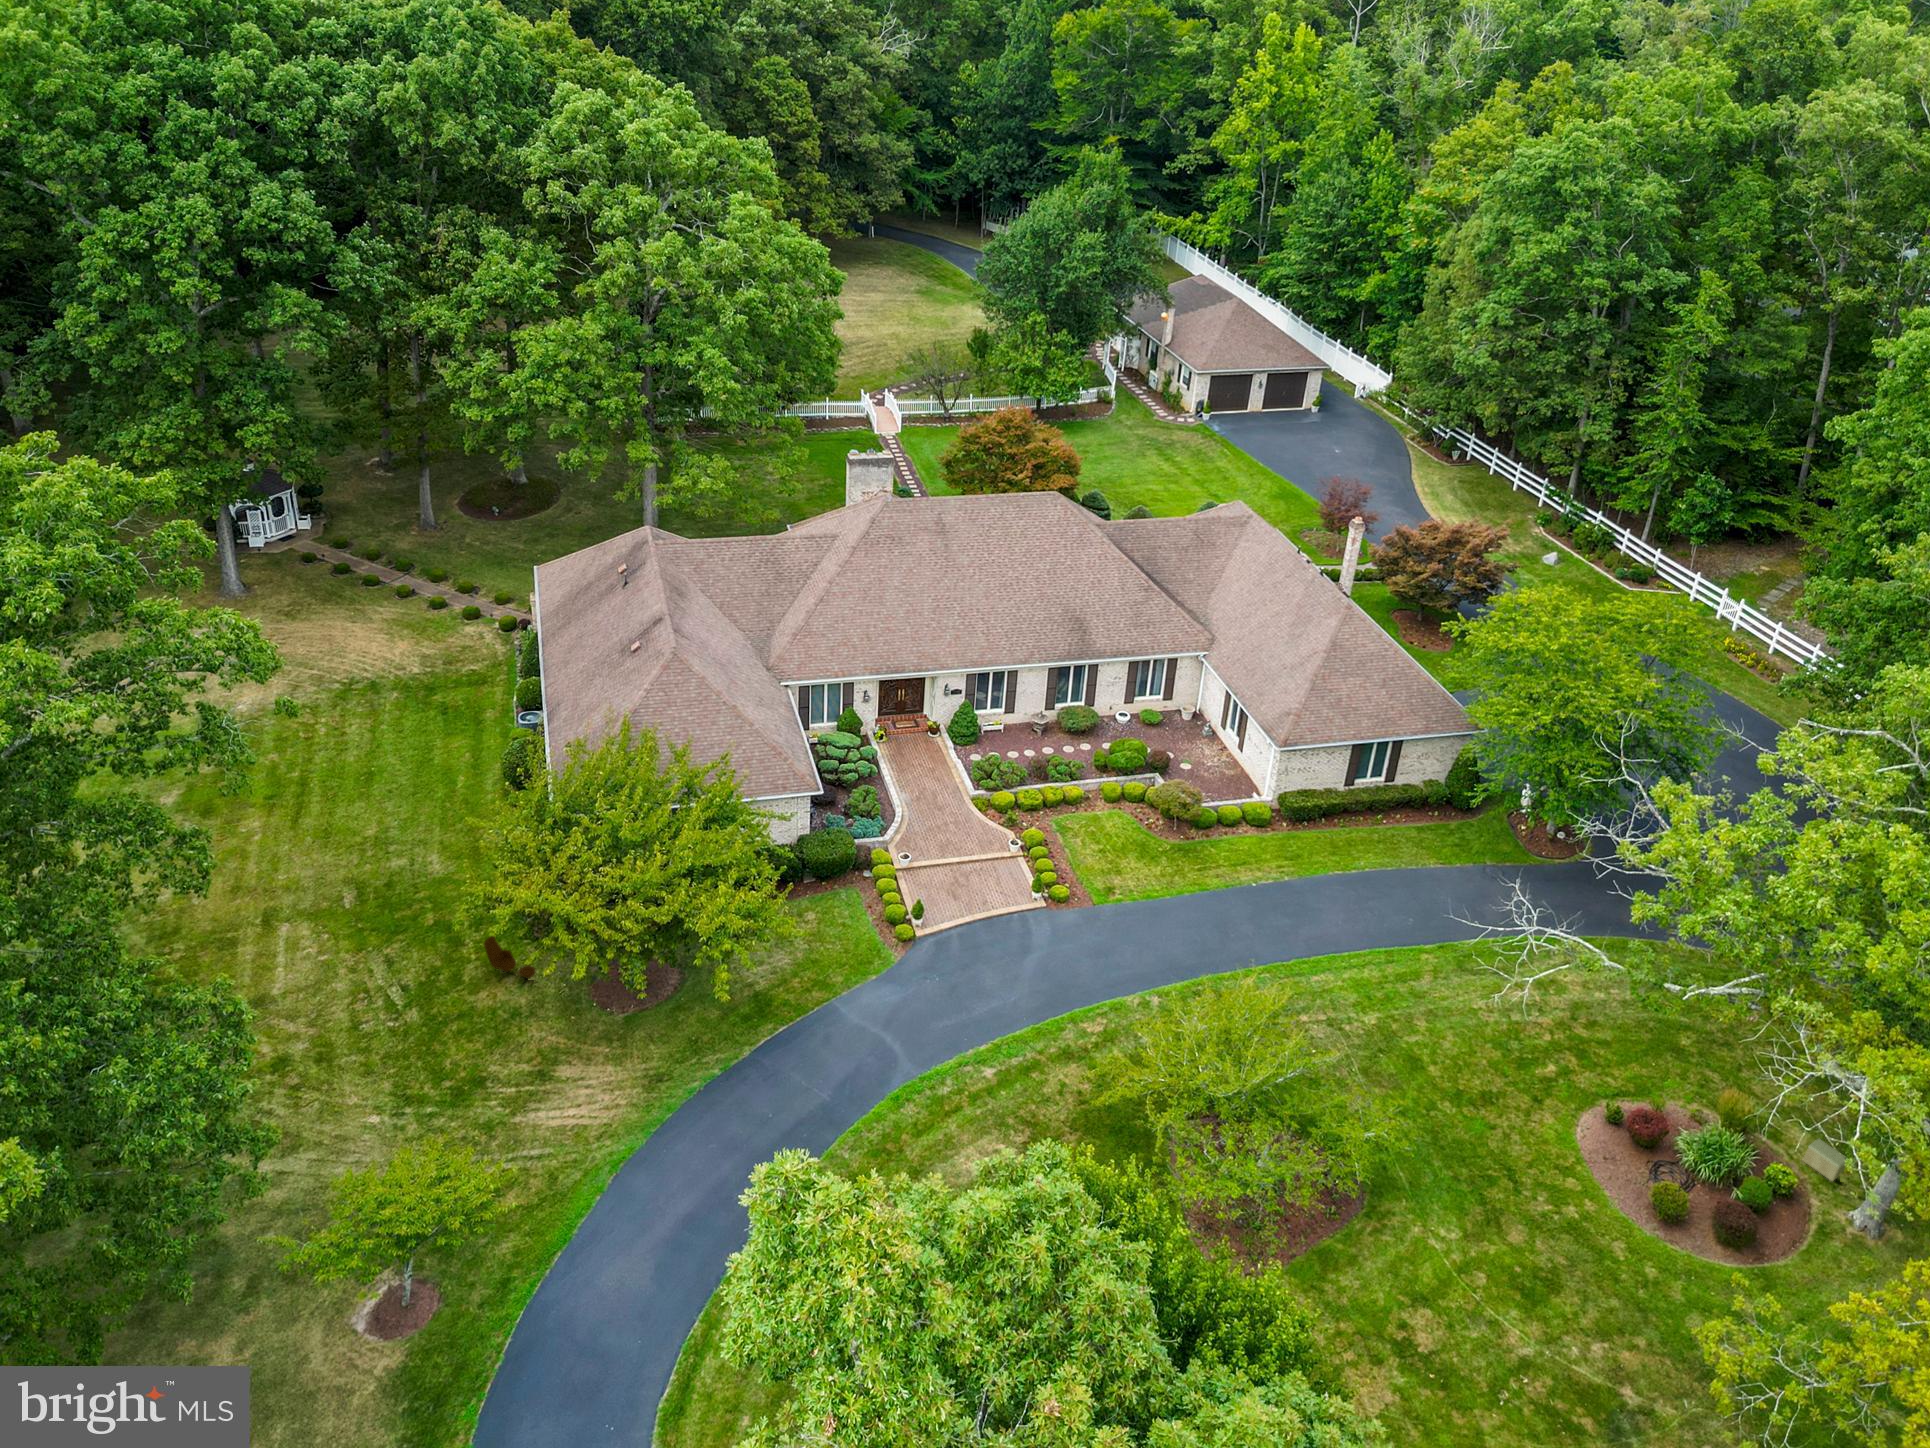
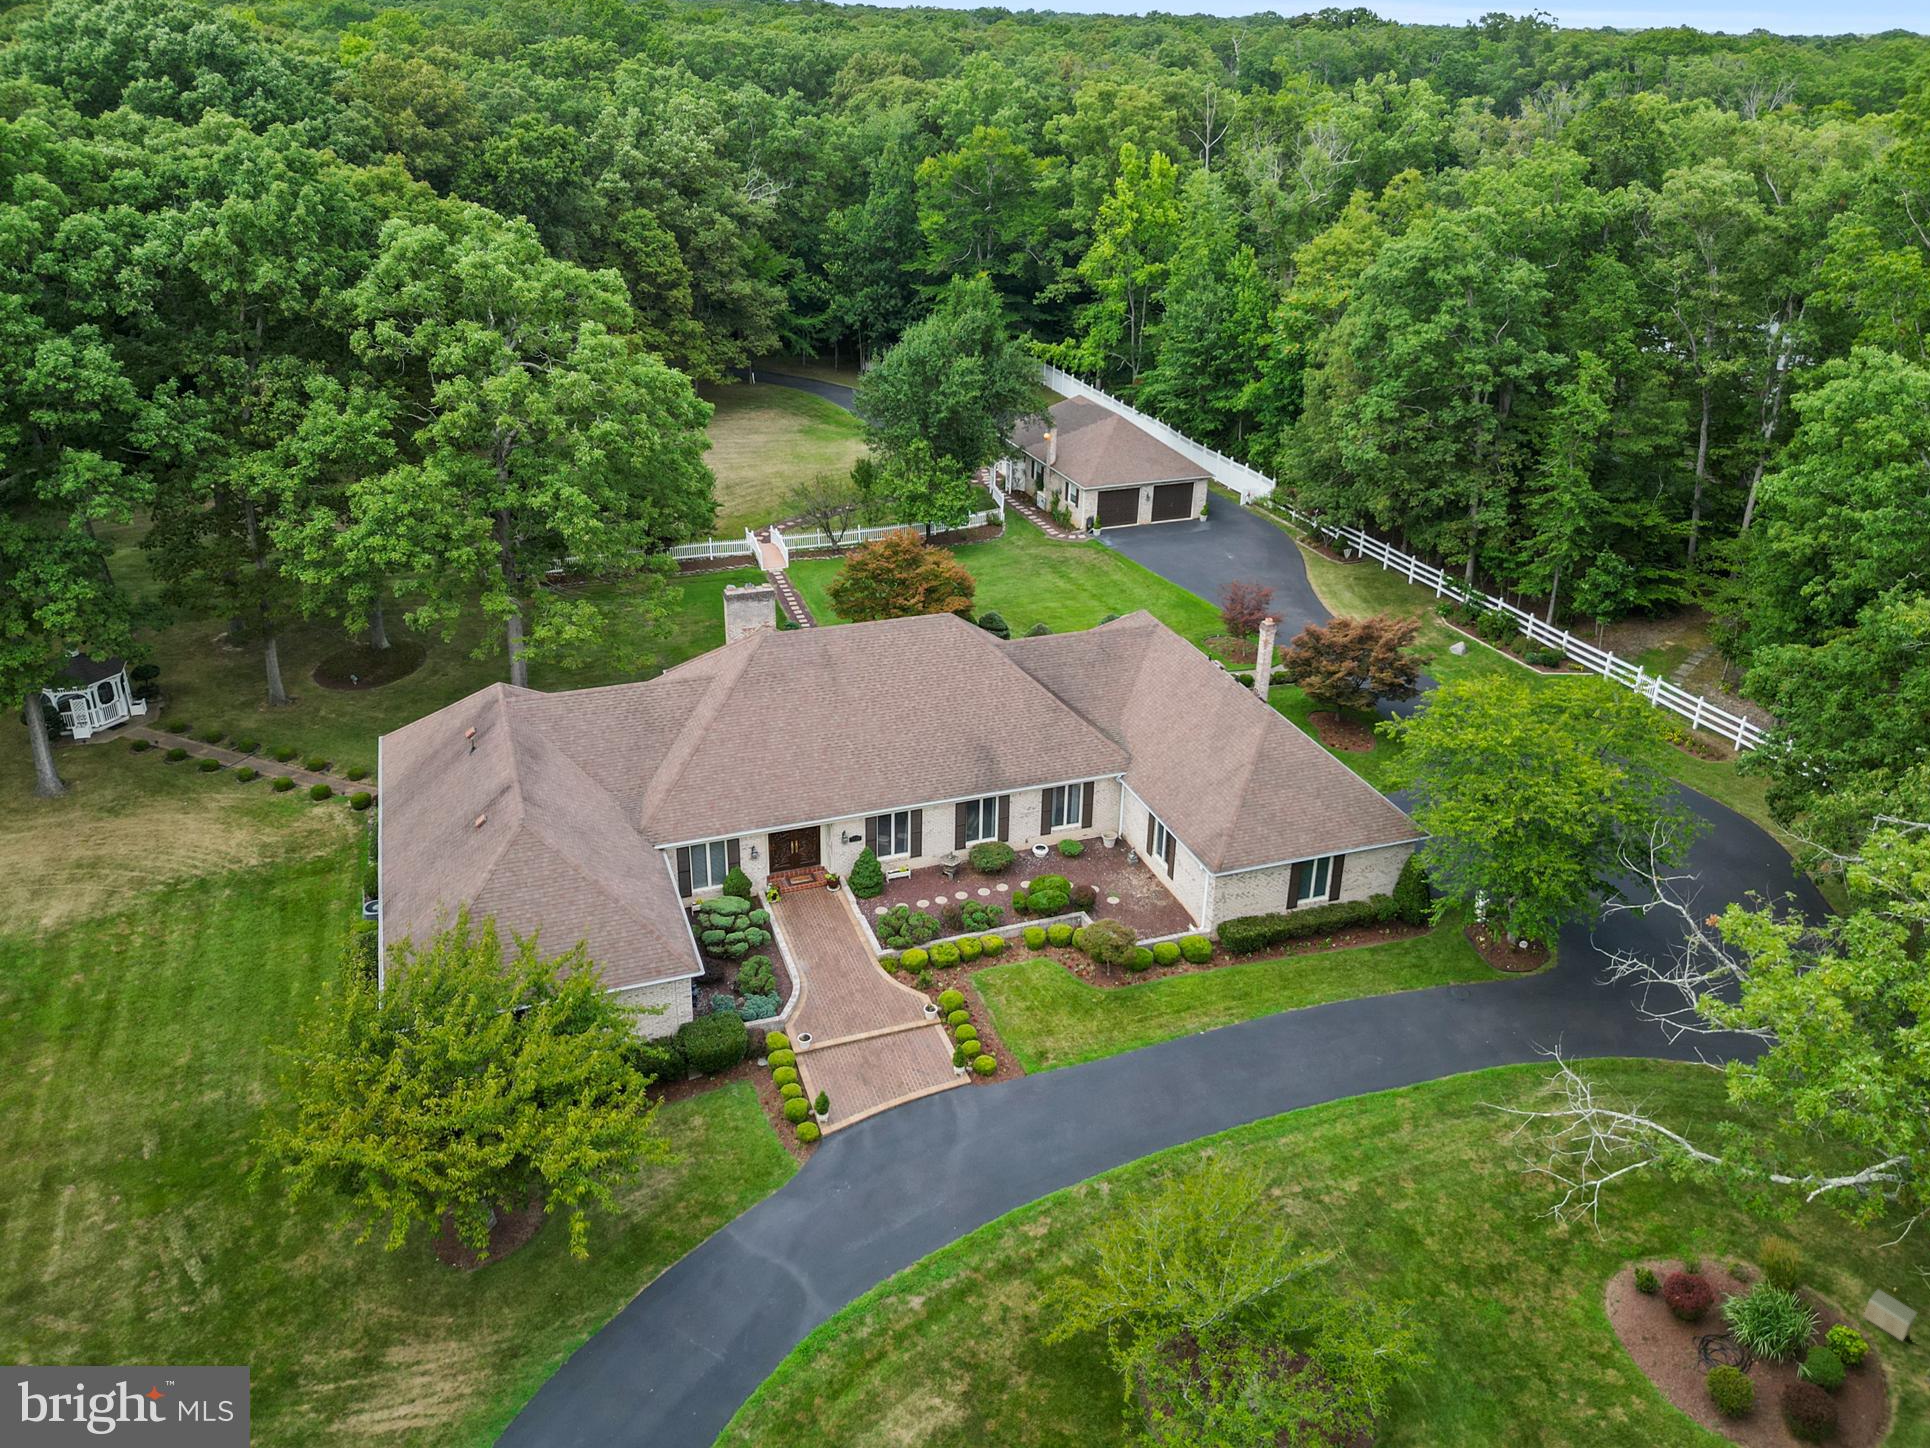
lounge chair: present [484,936,536,979] -> none [293,1192,361,1249]

